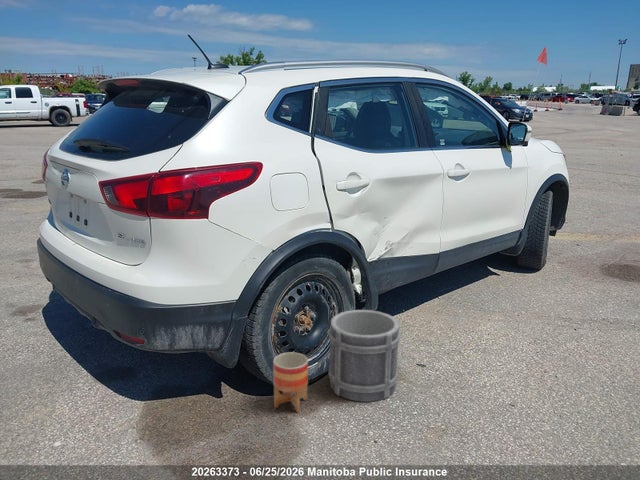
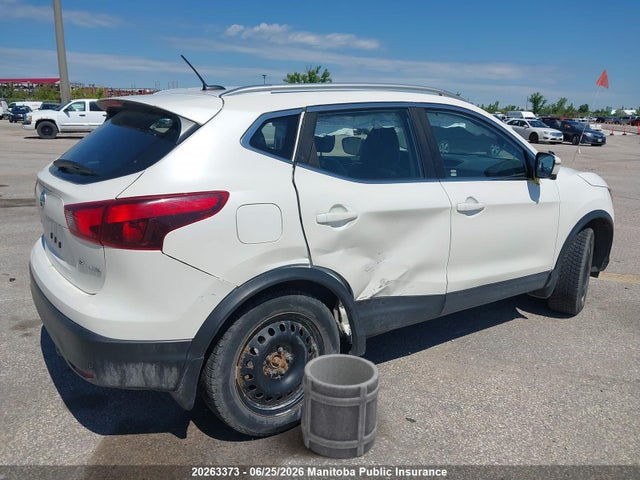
planter: present [273,352,308,412] -> none [235,397,273,464]

